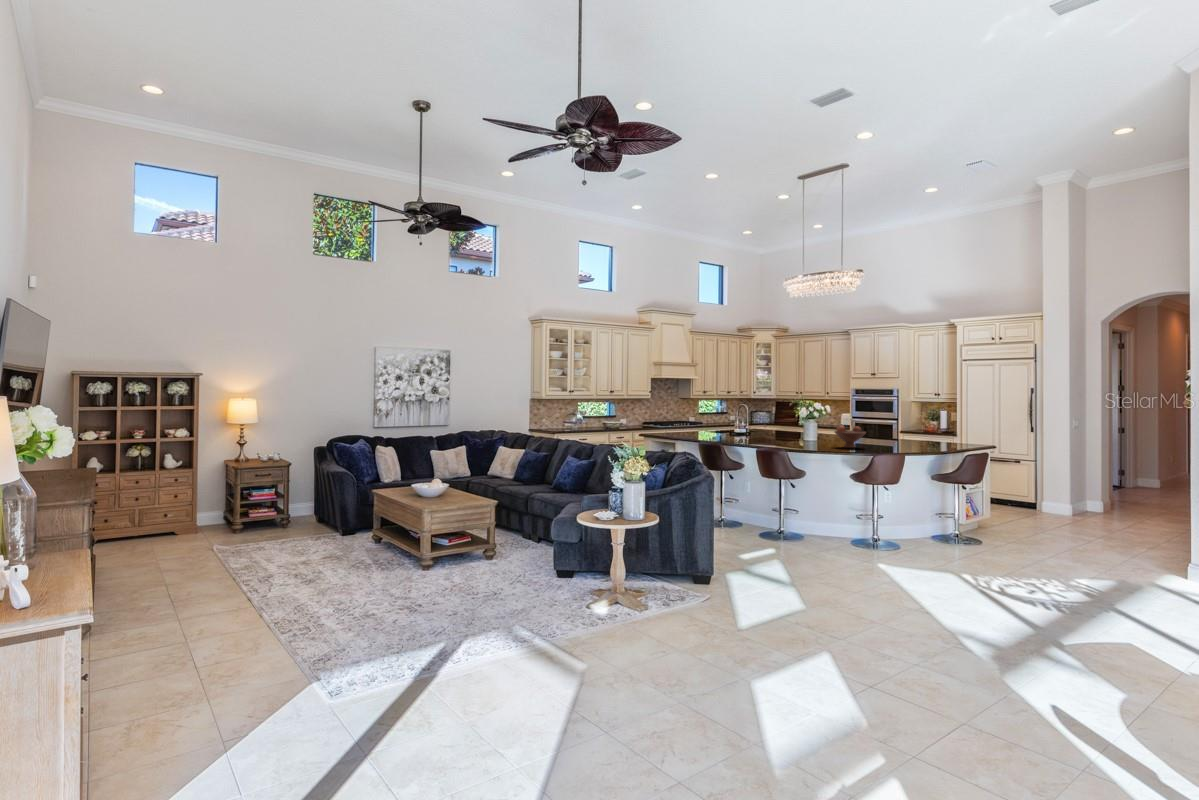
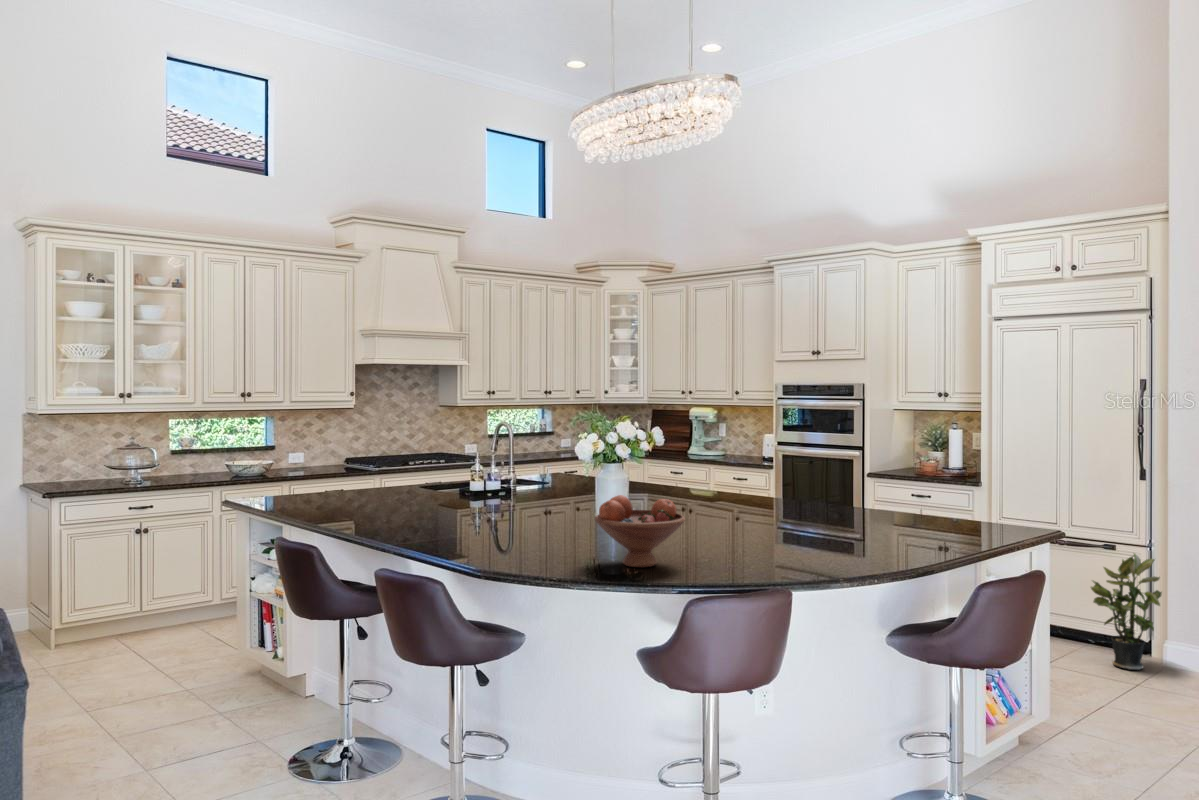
potted plant: none [1007,462,1039,512] -> present [1091,554,1162,670]

